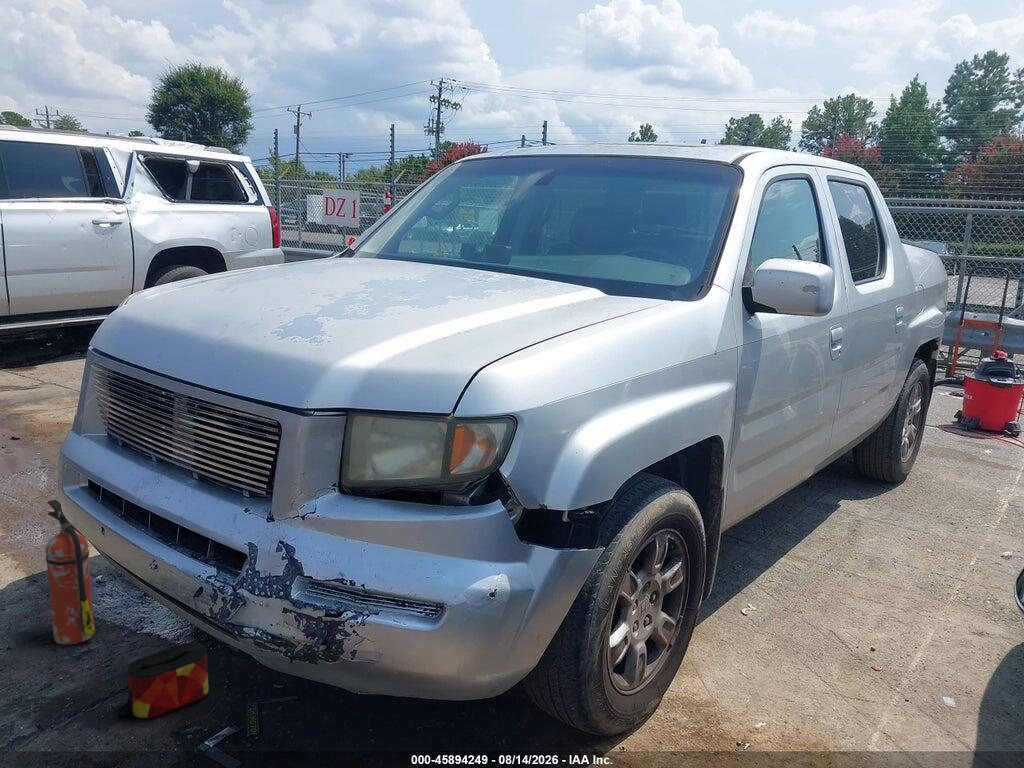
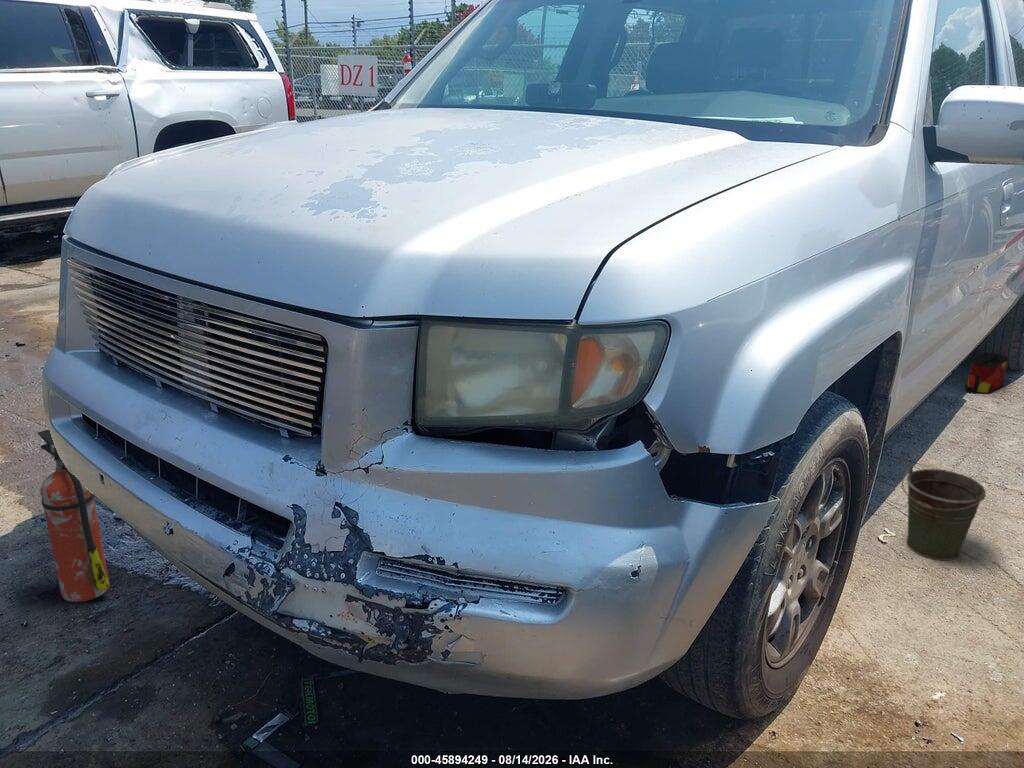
bucket: none [755,551,821,628] -> present [902,467,986,560]
bag: present [119,642,209,719] -> present [965,352,1008,394]

